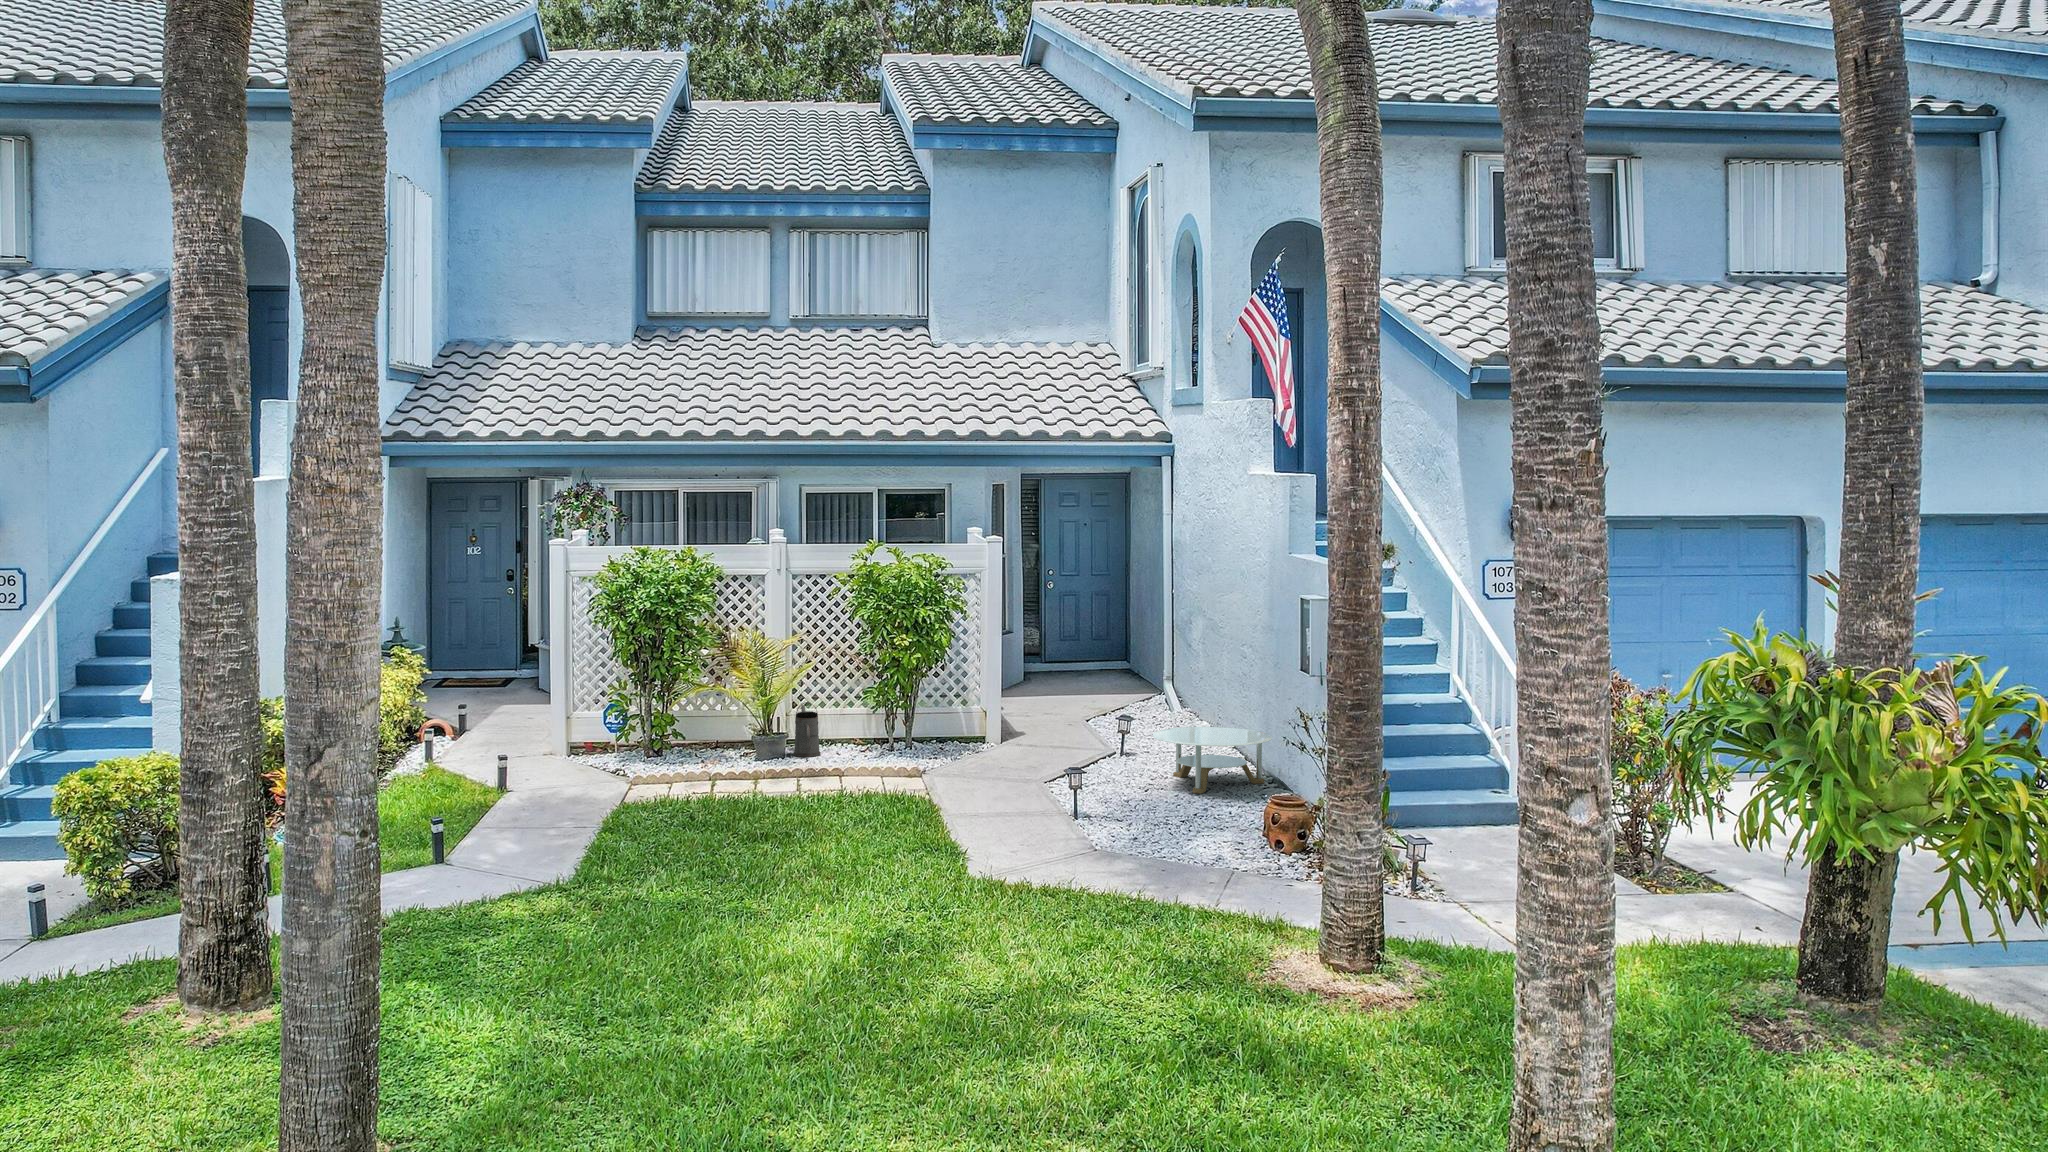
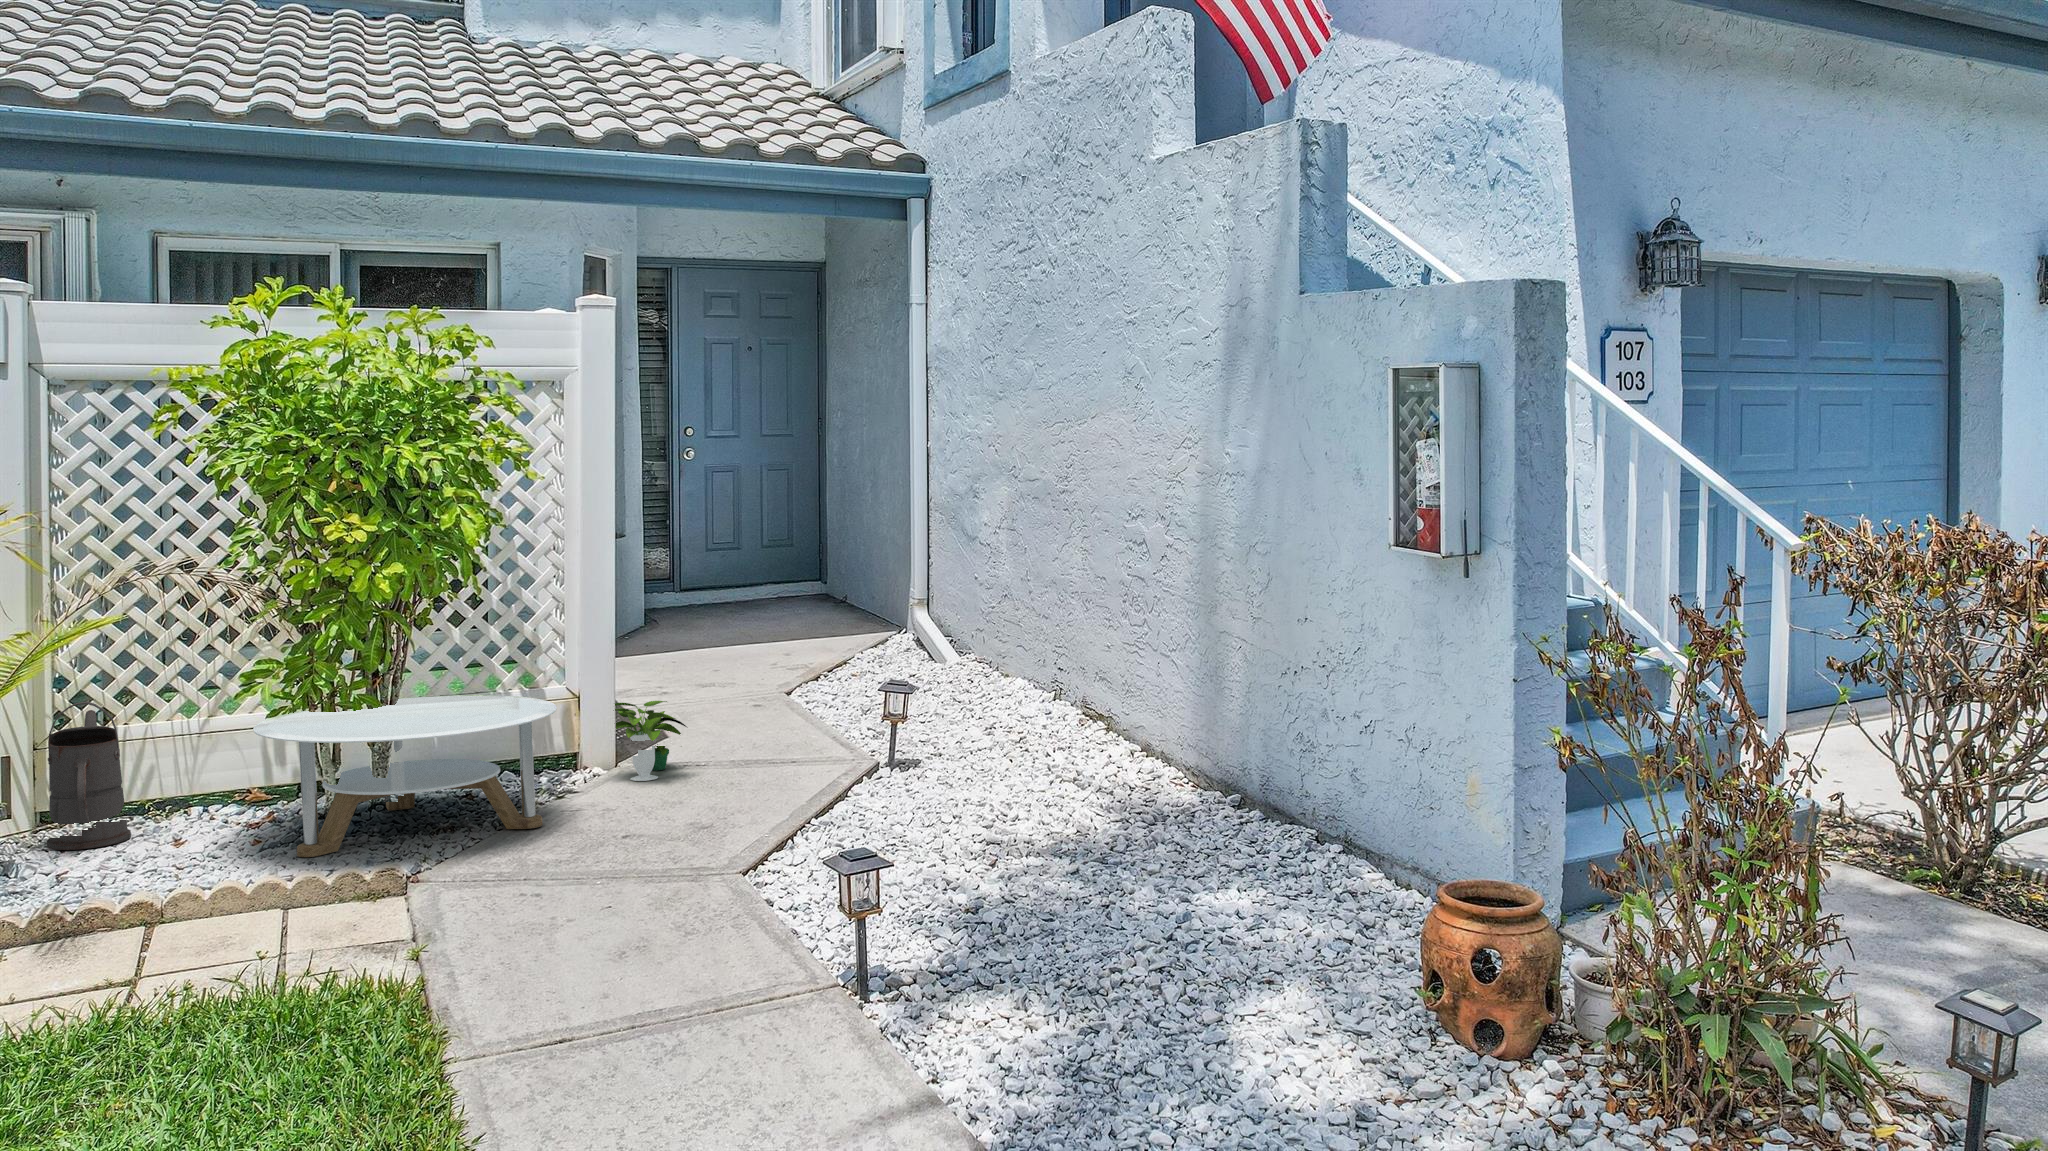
potted plant: none [994,713,1029,747] -> present [613,701,687,781]
round table: present [1153,727,1272,793] -> present [253,695,557,857]

